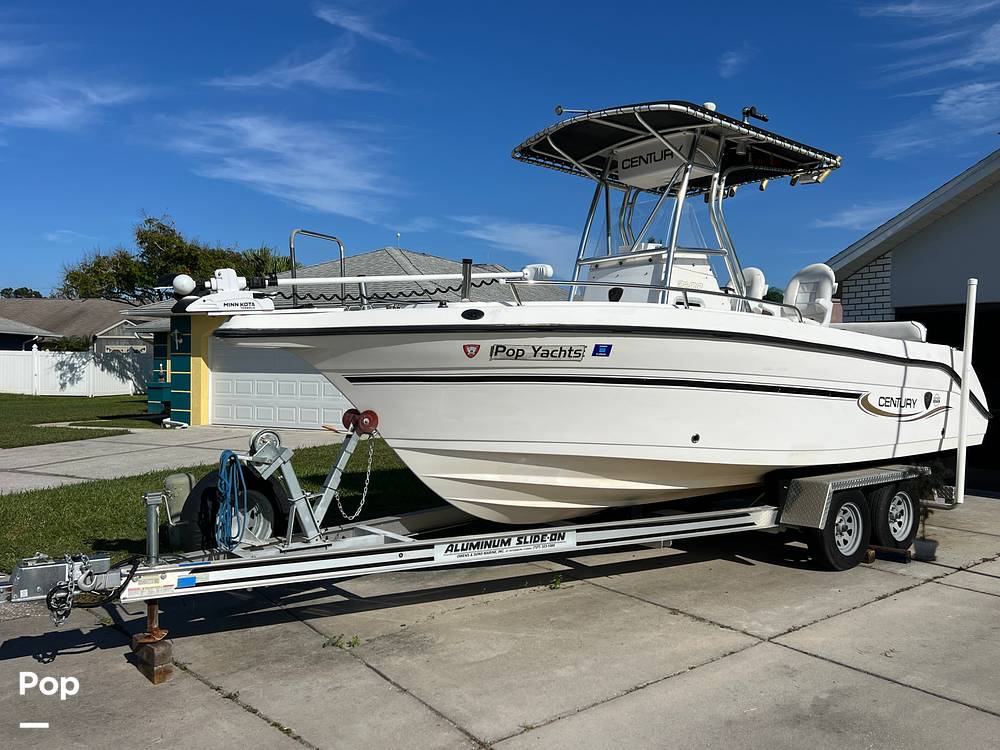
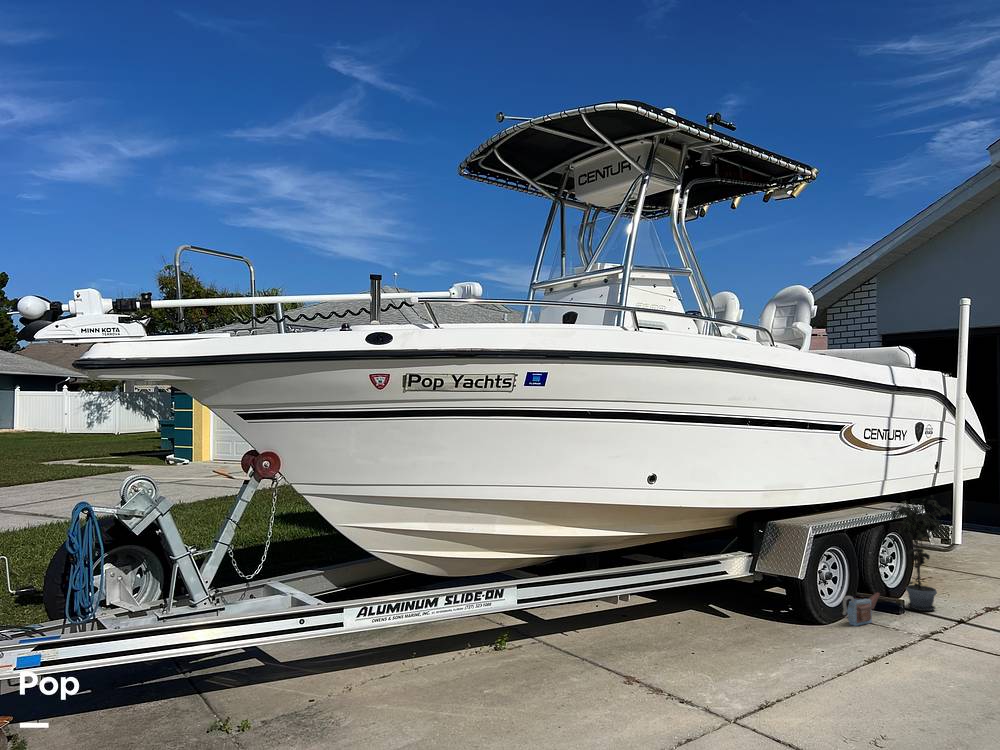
watering can: none [856,542,889,571] -> present [843,592,880,626]

